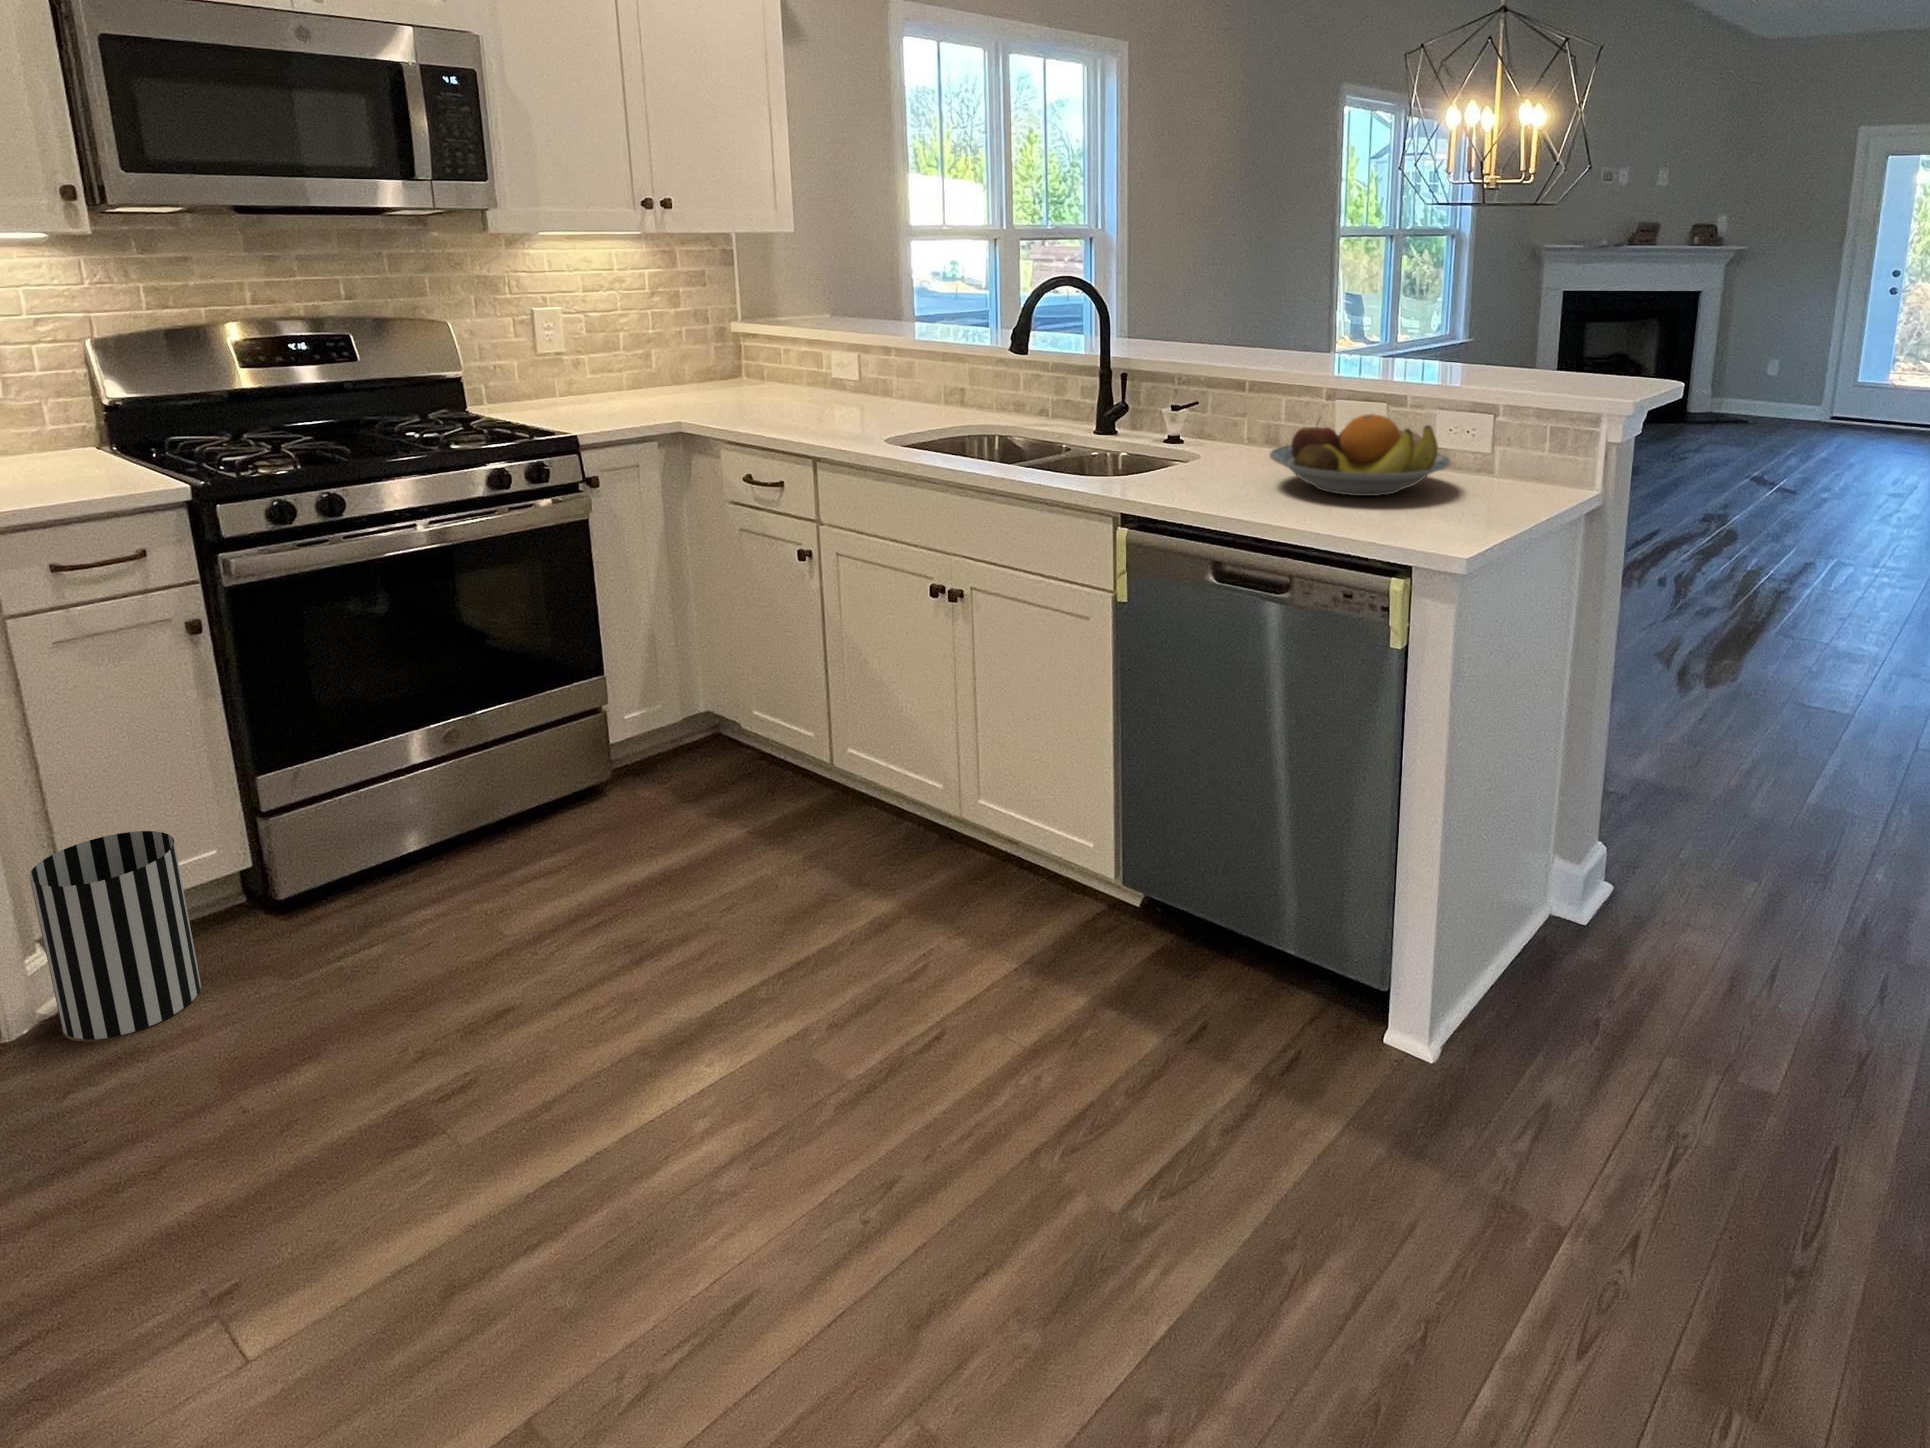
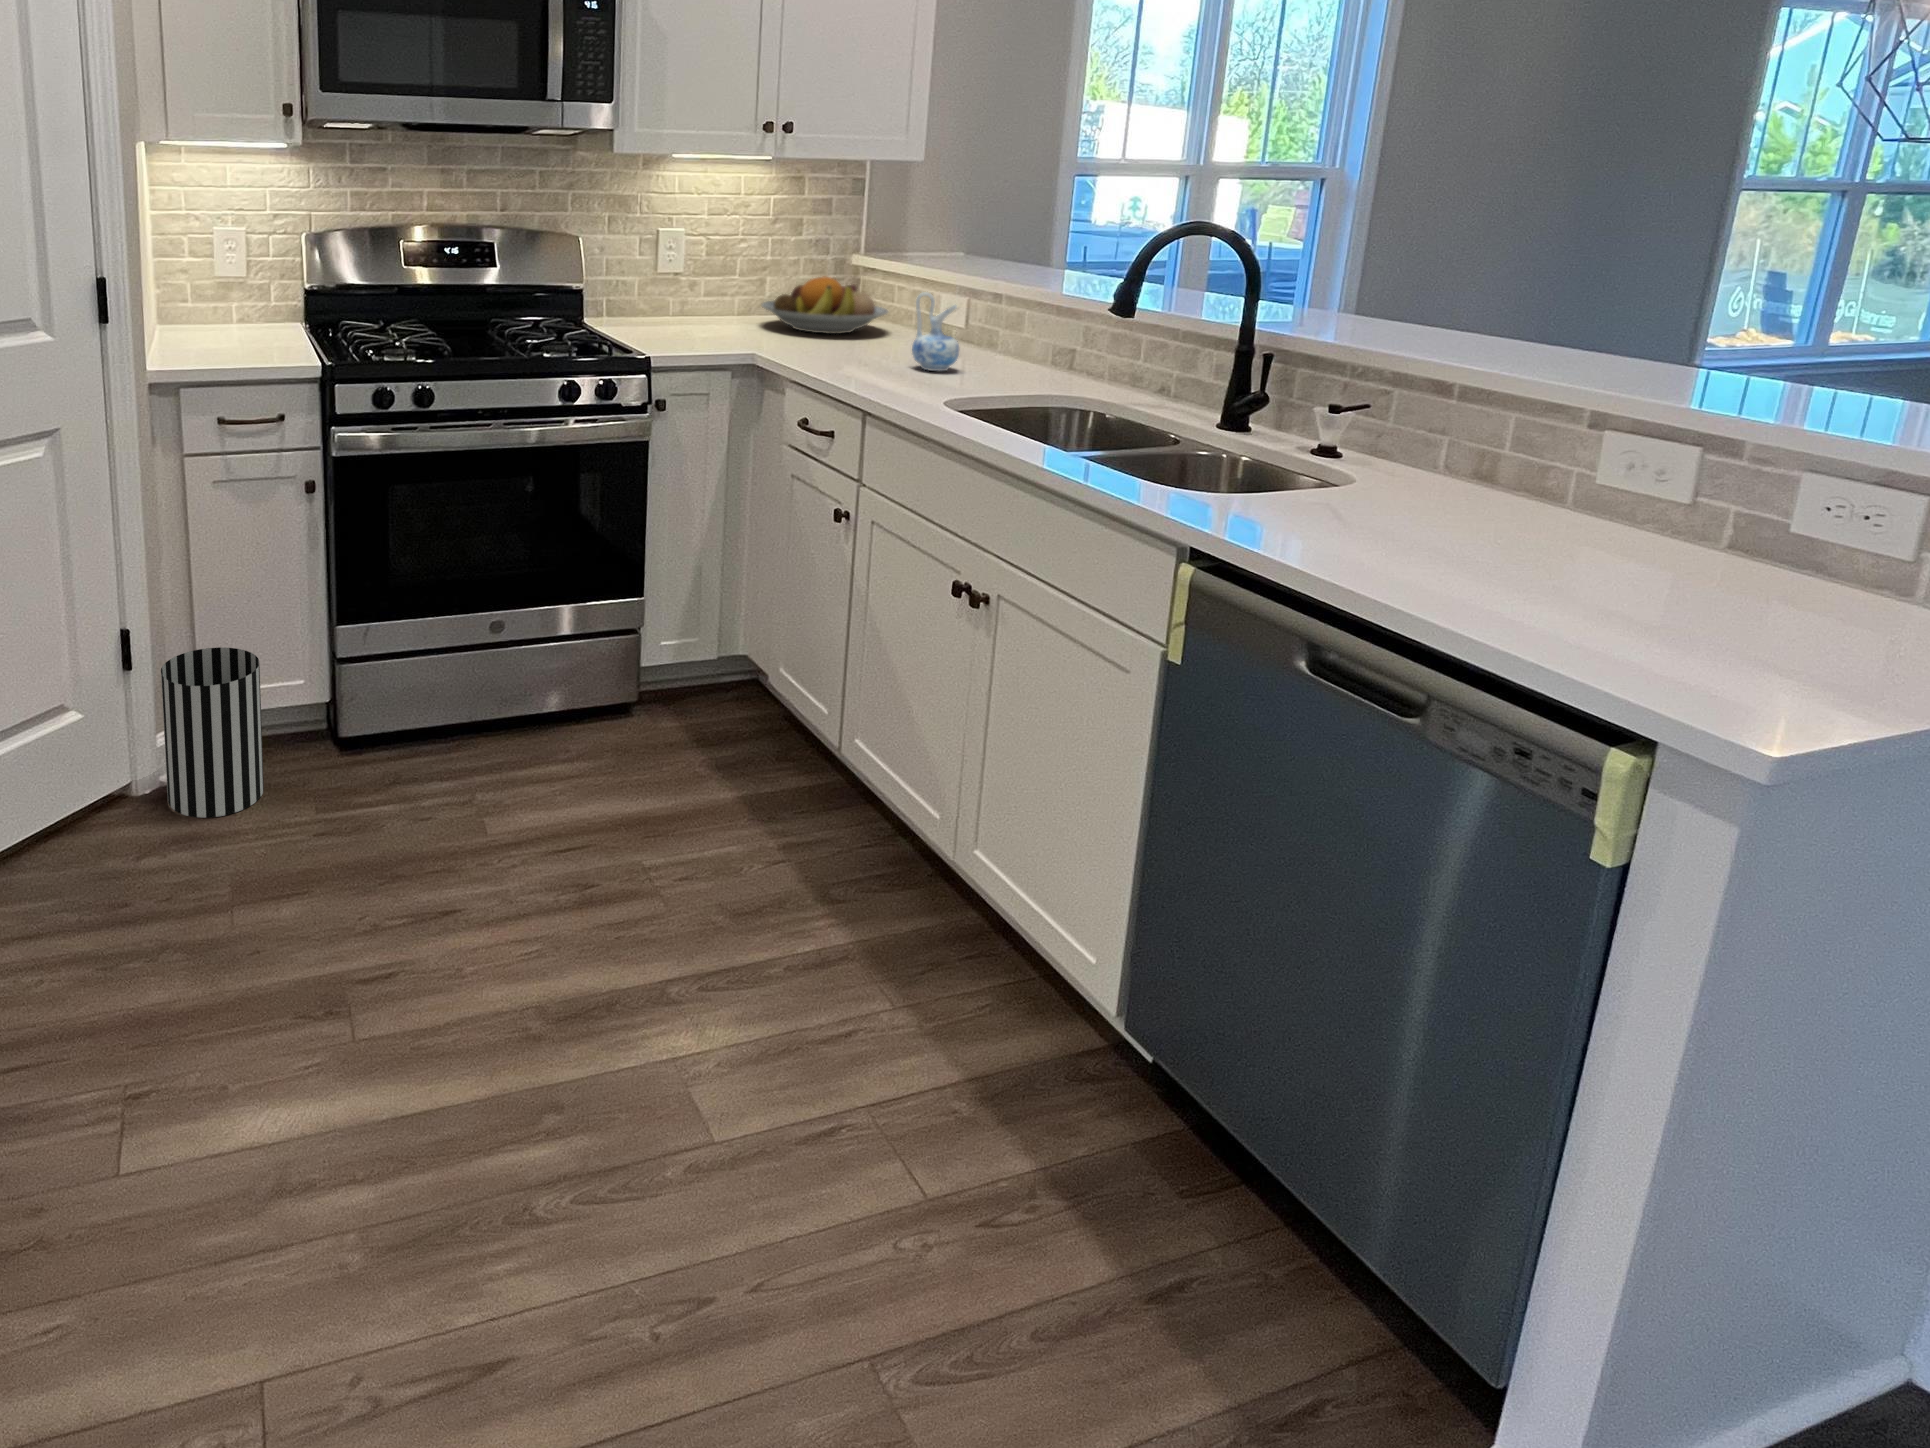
ceramic pitcher: none [830,350,874,418] -> present [912,292,959,371]
fruit bowl: present [1270,414,1451,496] -> present [762,277,888,334]

